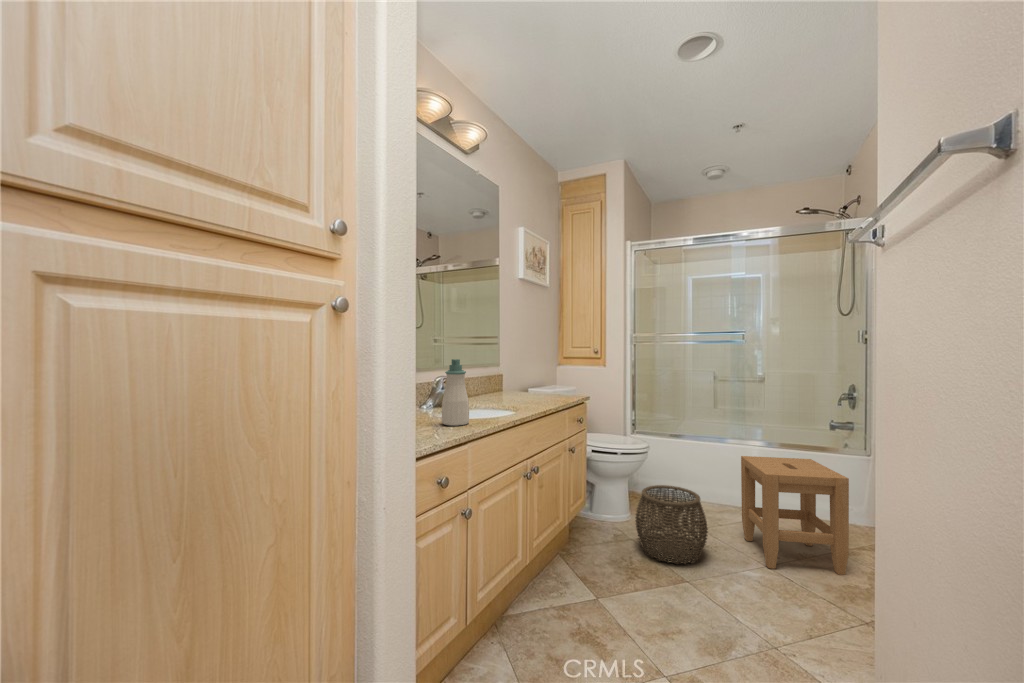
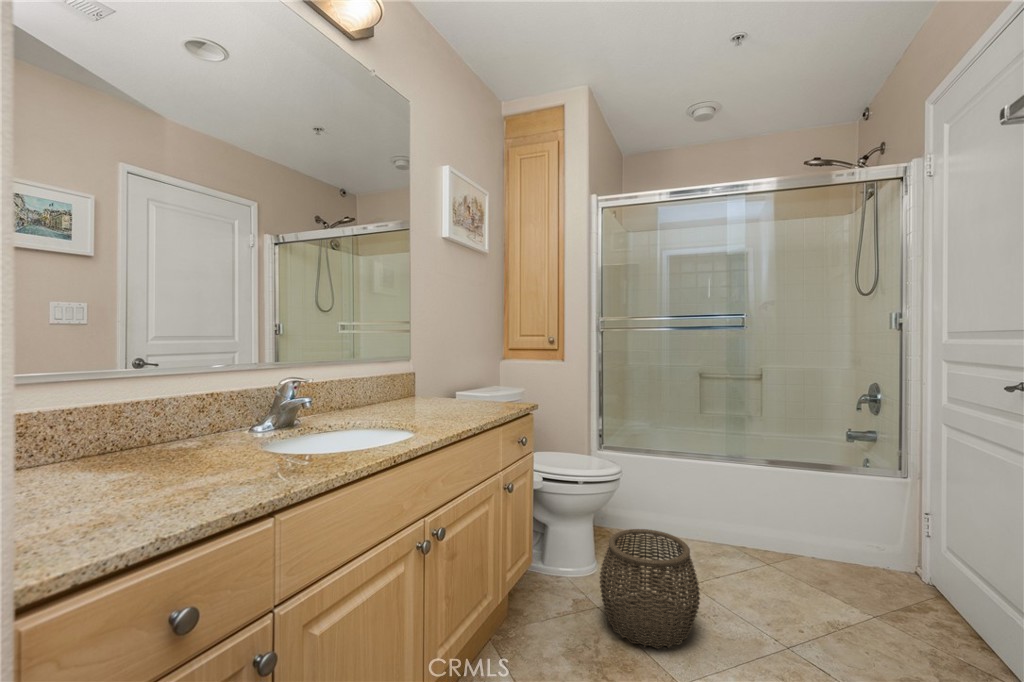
soap bottle: present [442,359,469,426] -> none [256,360,310,481]
stool: present [741,456,849,575] -> none [742,485,894,654]

